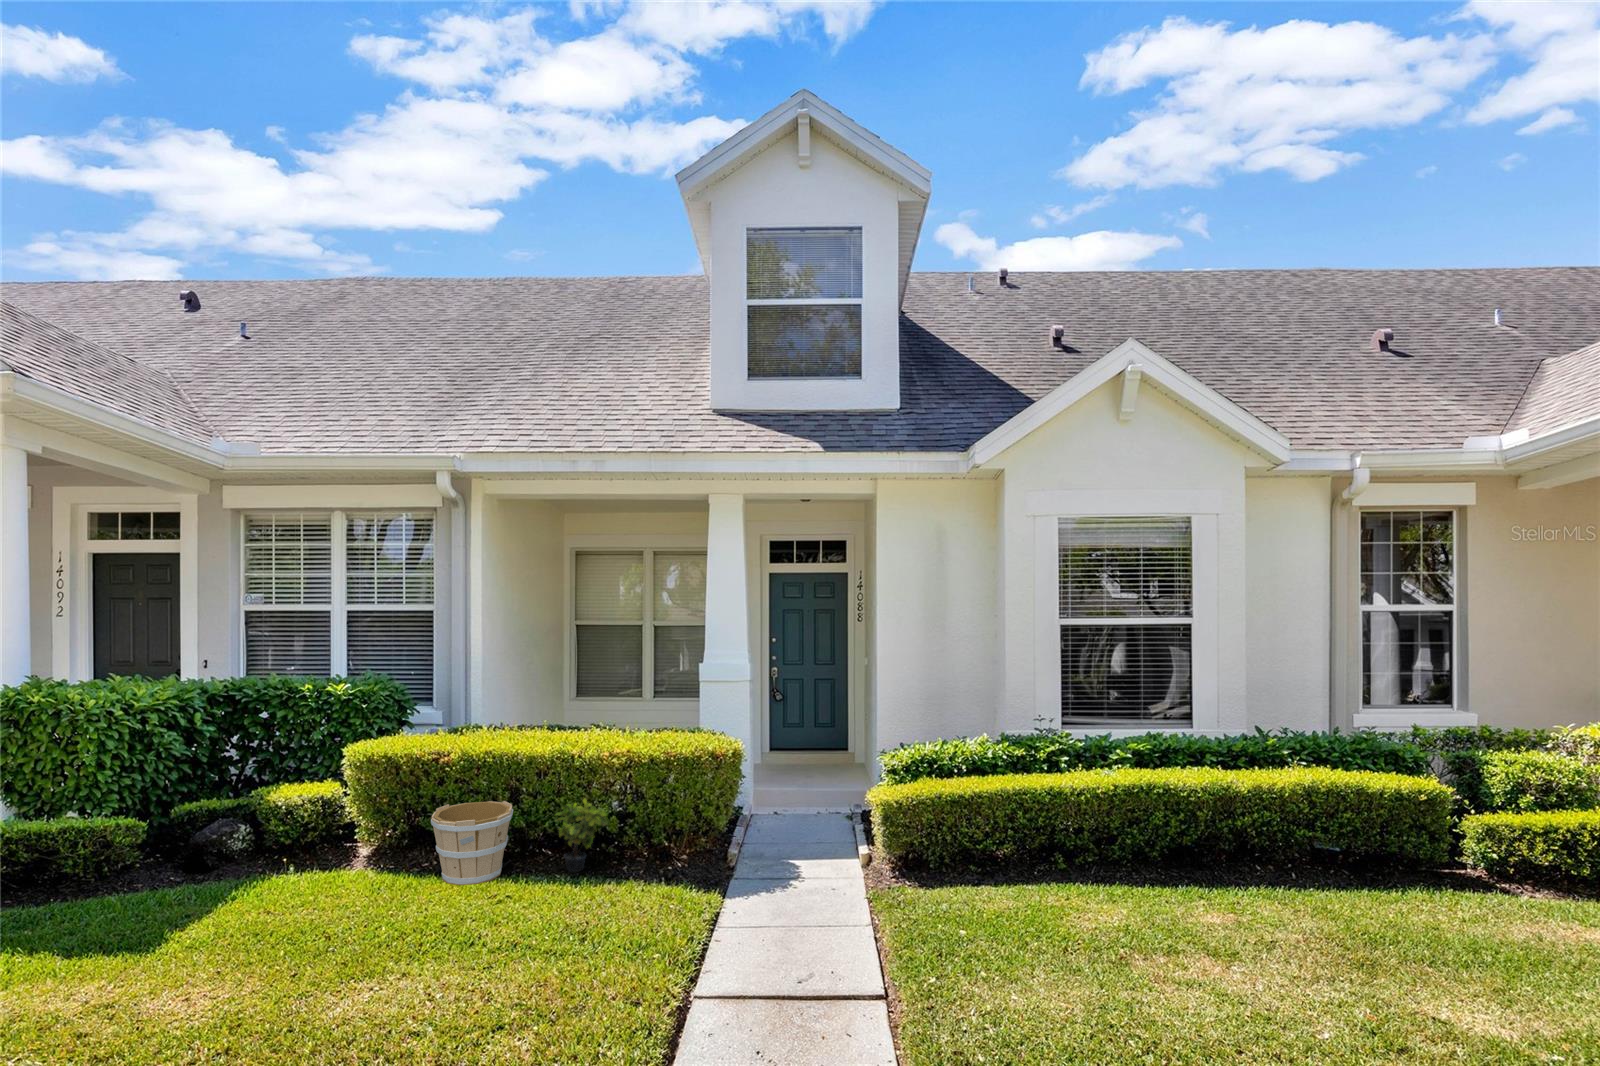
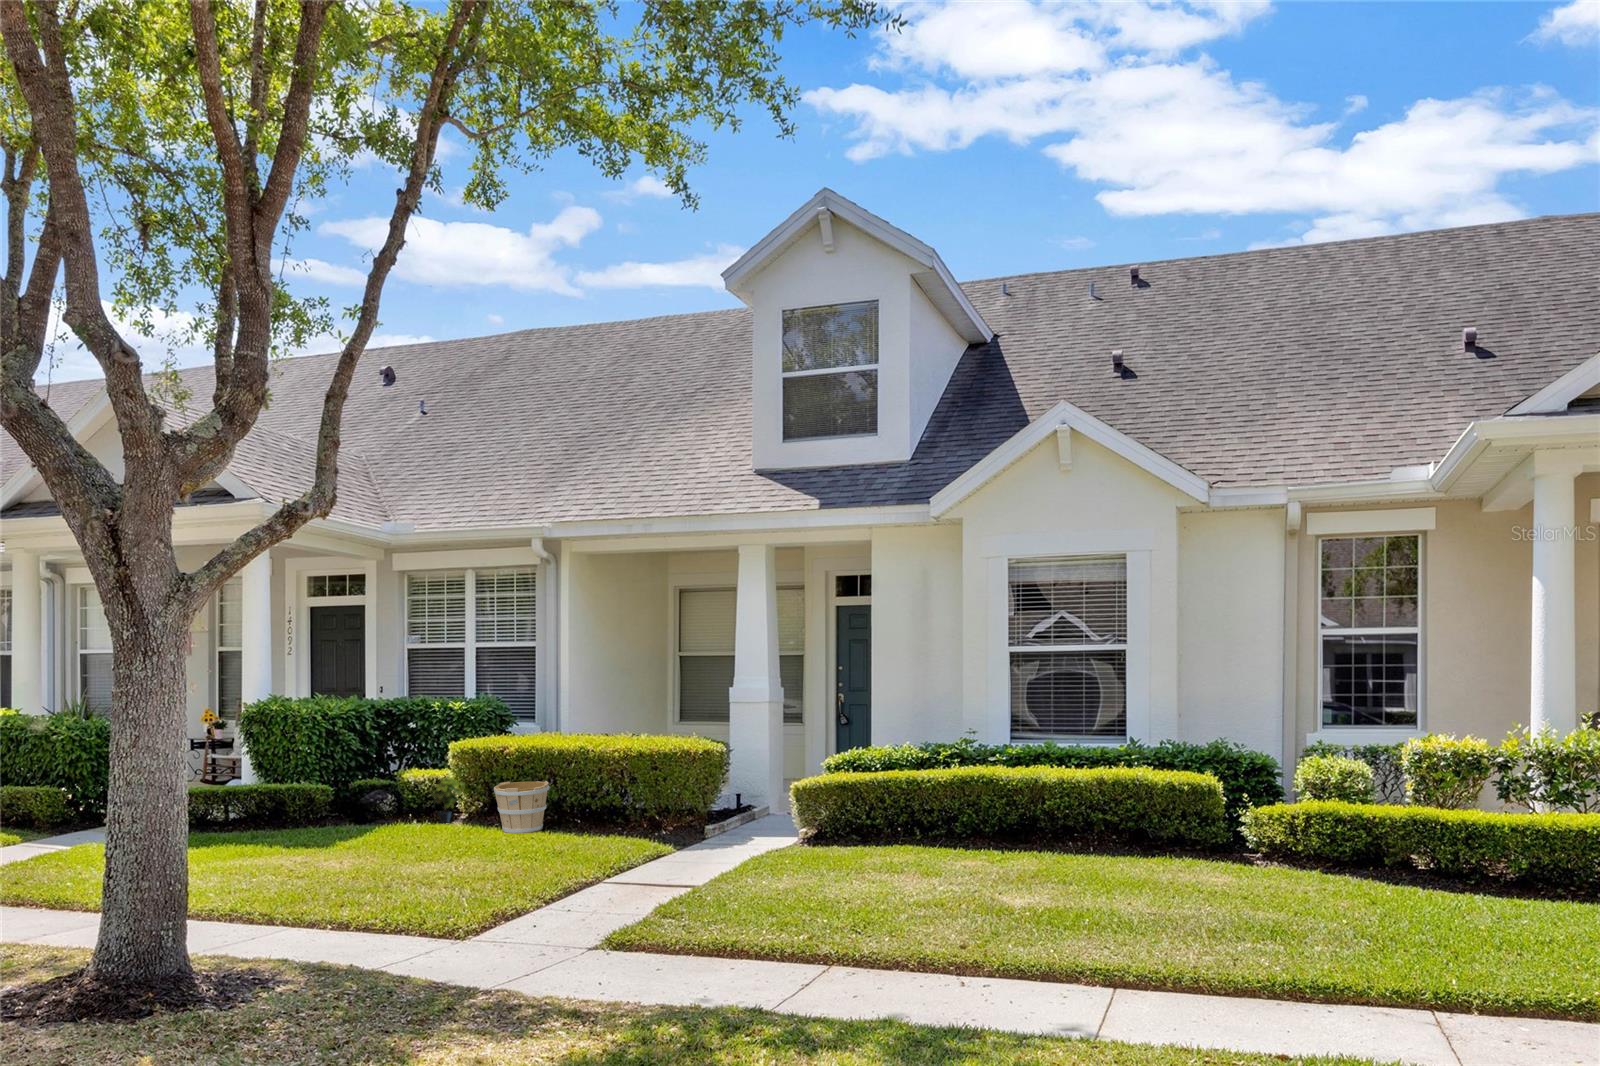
potted plant: present [556,799,608,872] -> present [432,776,464,822]

